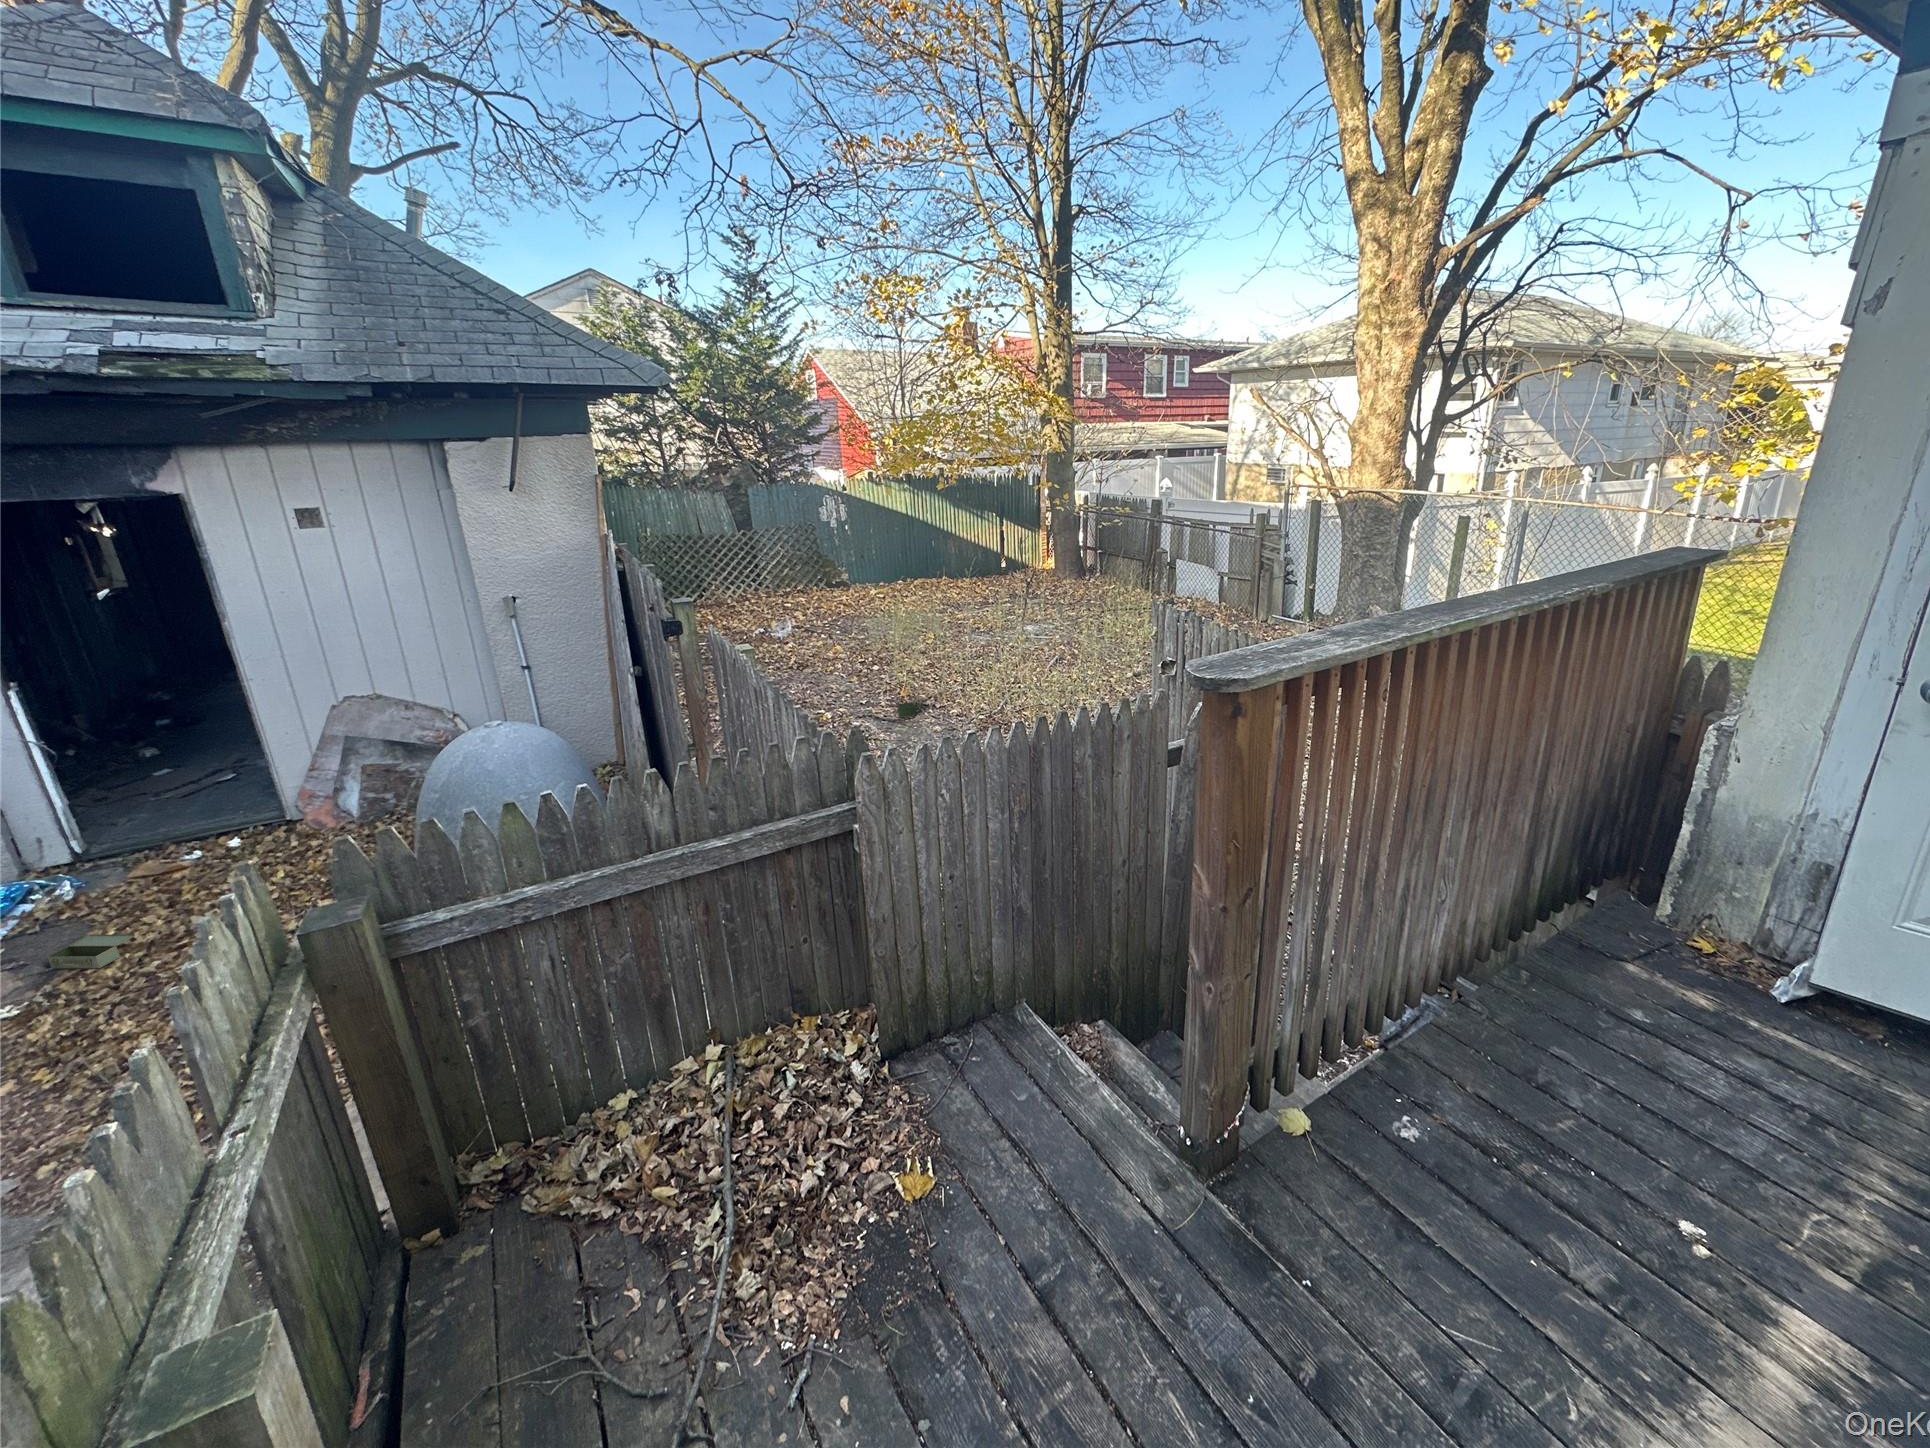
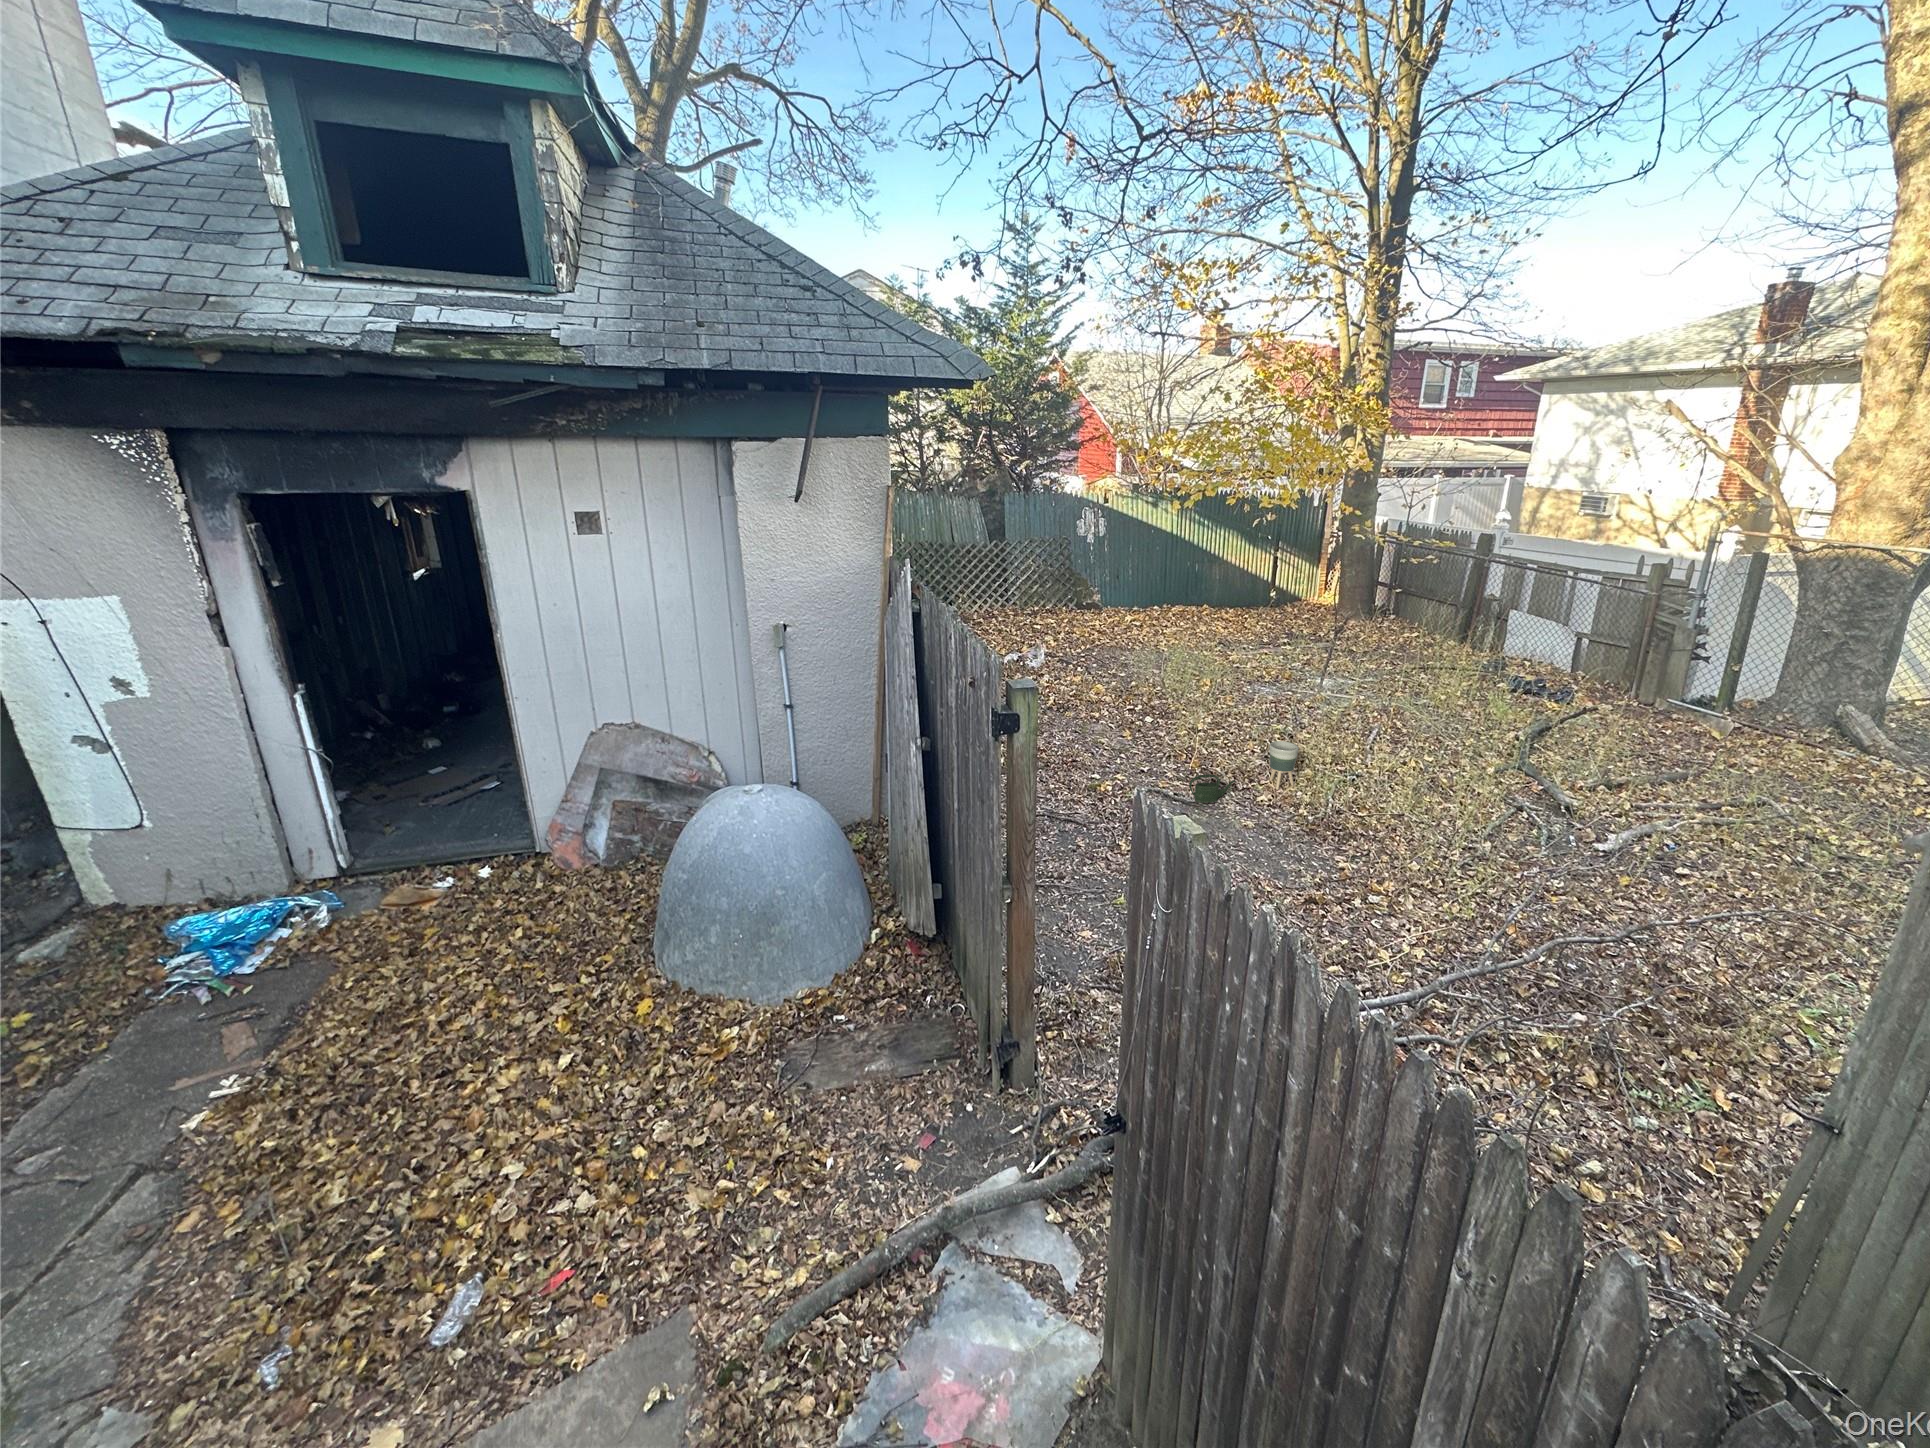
planter: none [956,666,979,703] -> present [1269,741,1299,790]
toolbox: present [47,934,135,968] -> none [269,999,358,1052]

